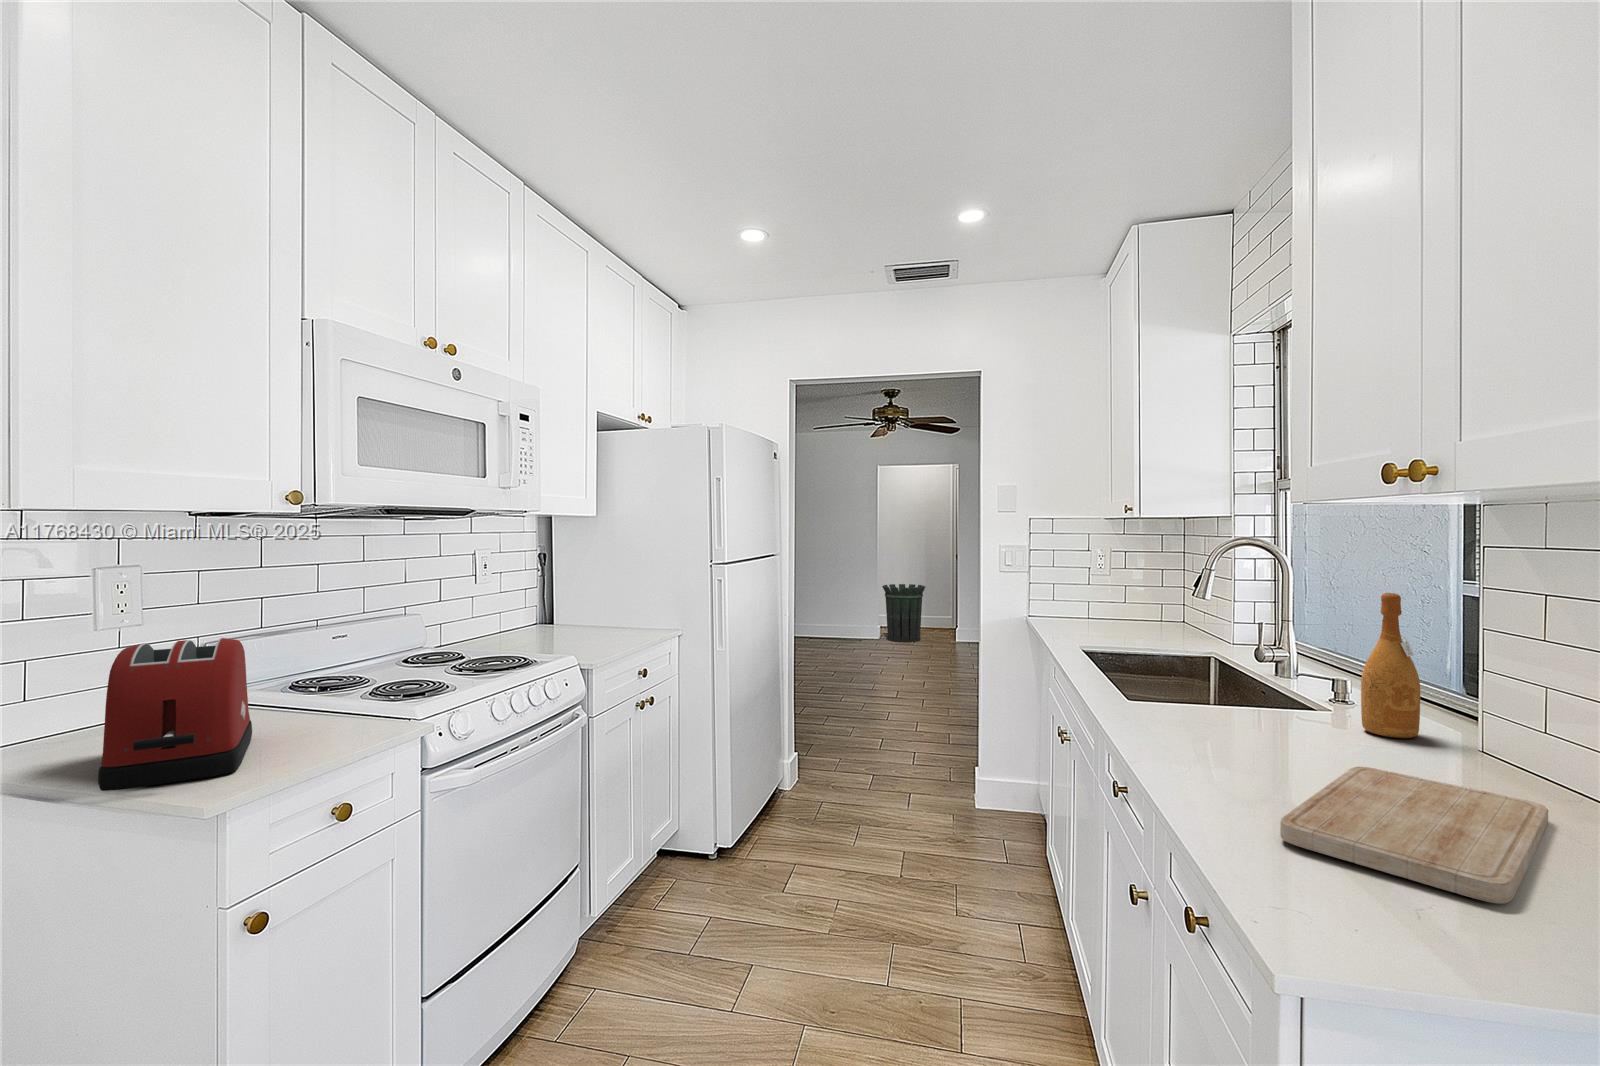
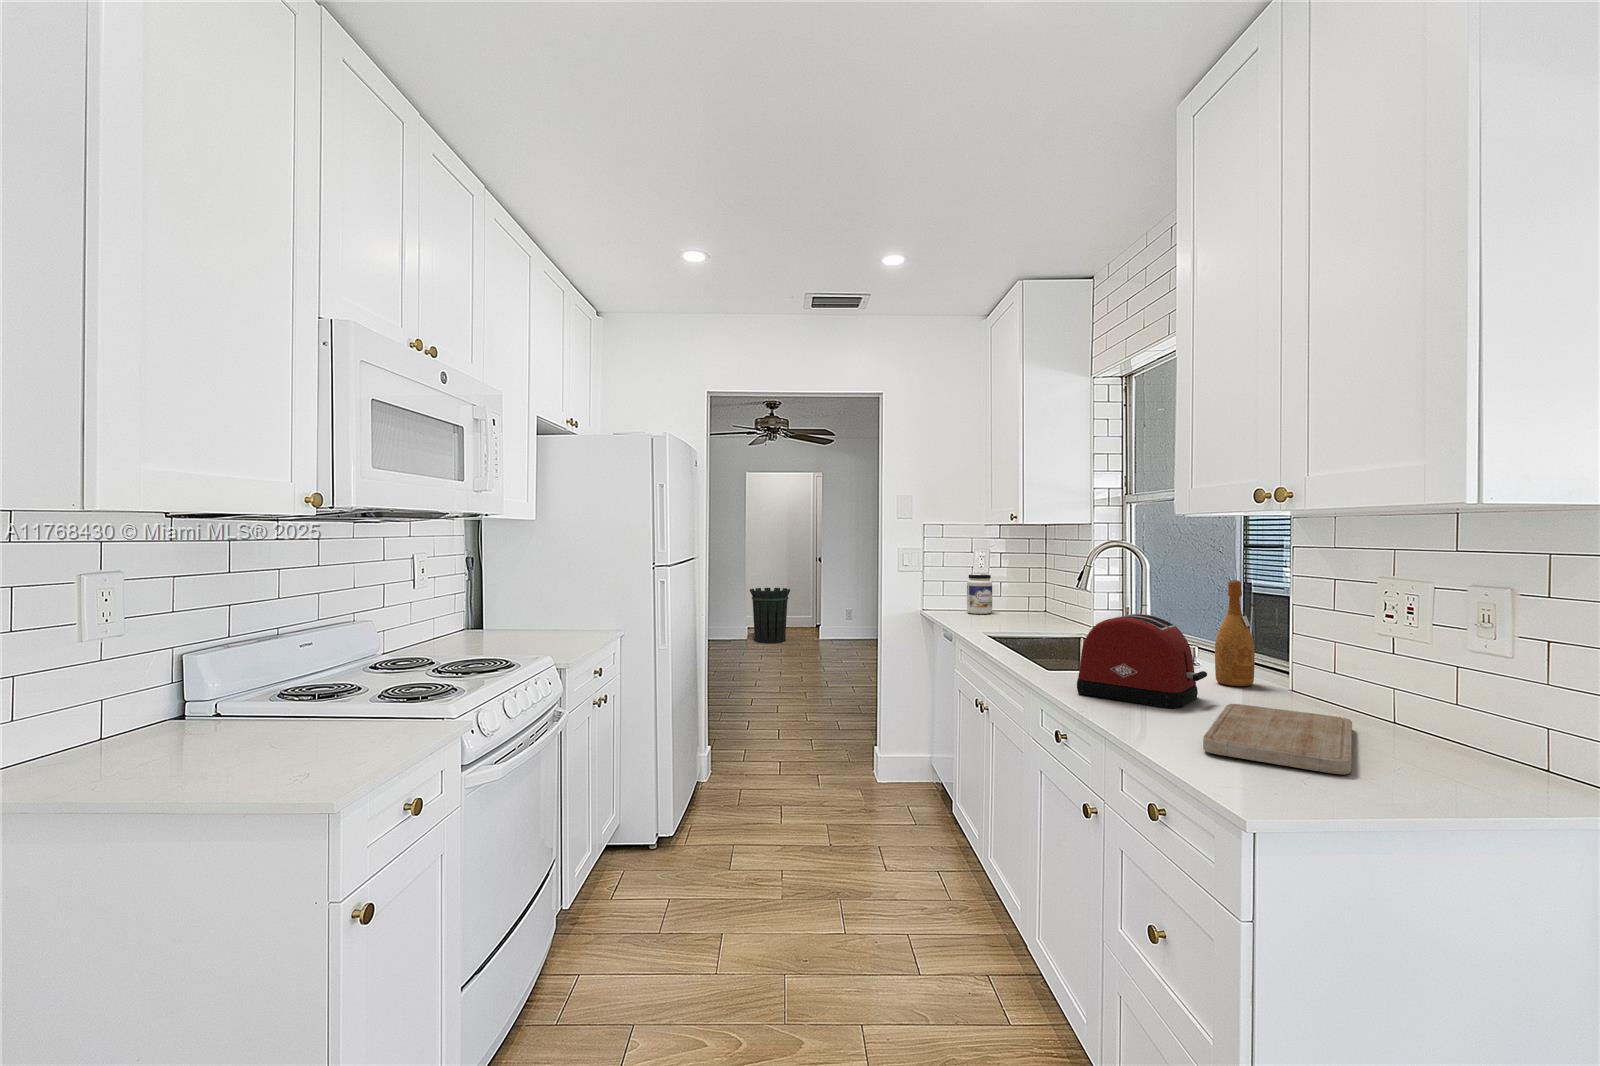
jar: none [1083,576,1113,622] -> present [967,574,992,614]
toaster: present [98,638,252,791] -> present [1077,614,1207,708]

